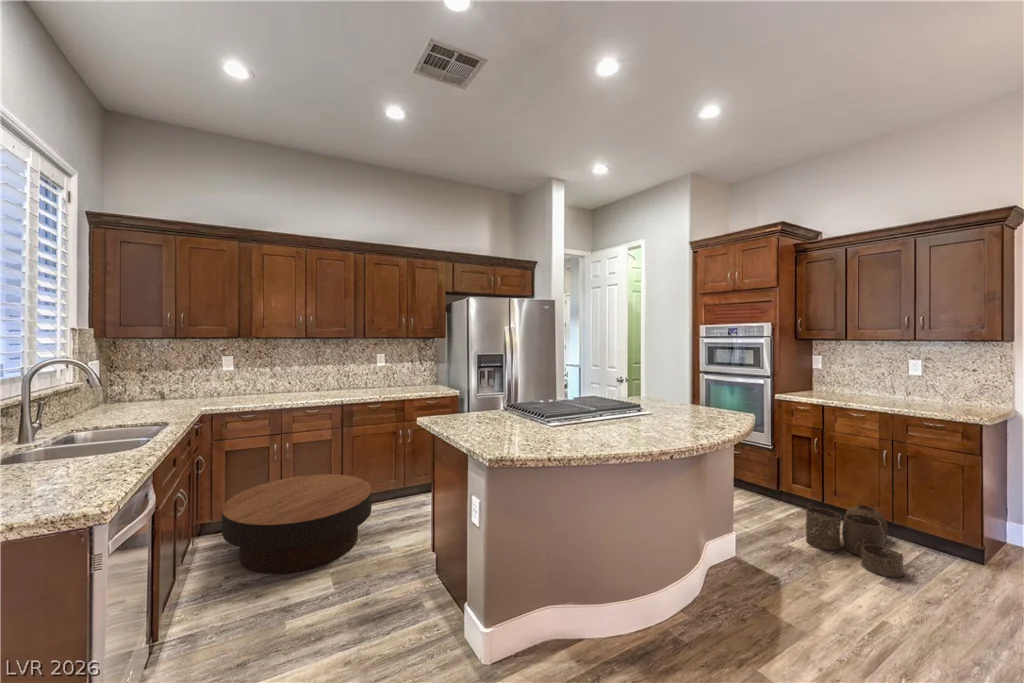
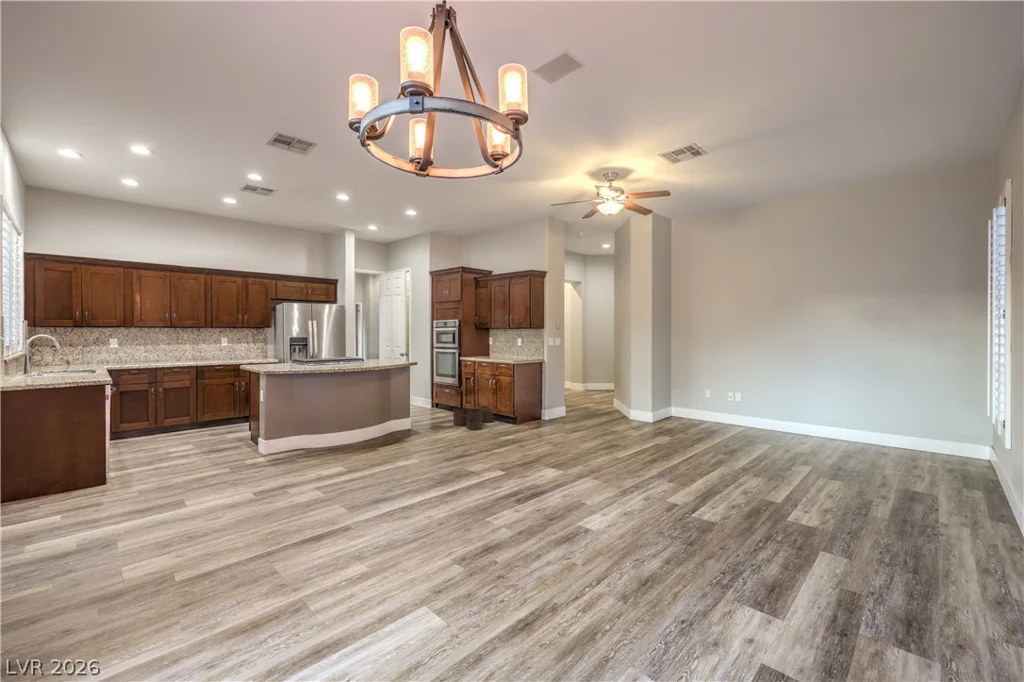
coffee table: present [222,474,372,574] -> none [124,406,216,447]

